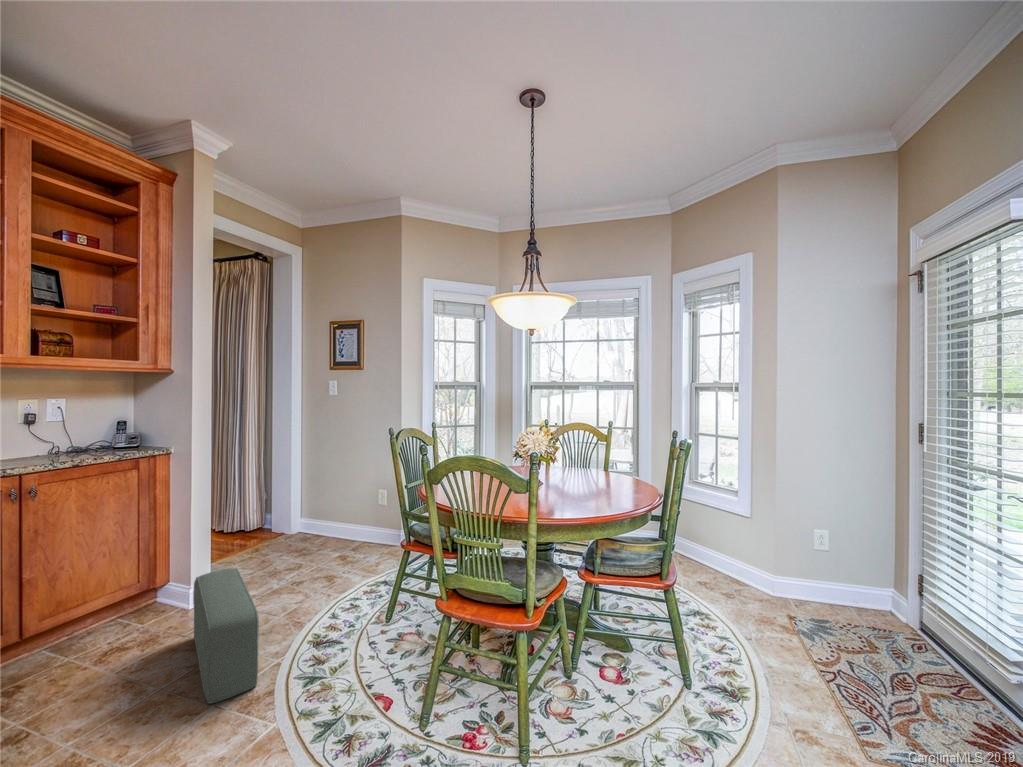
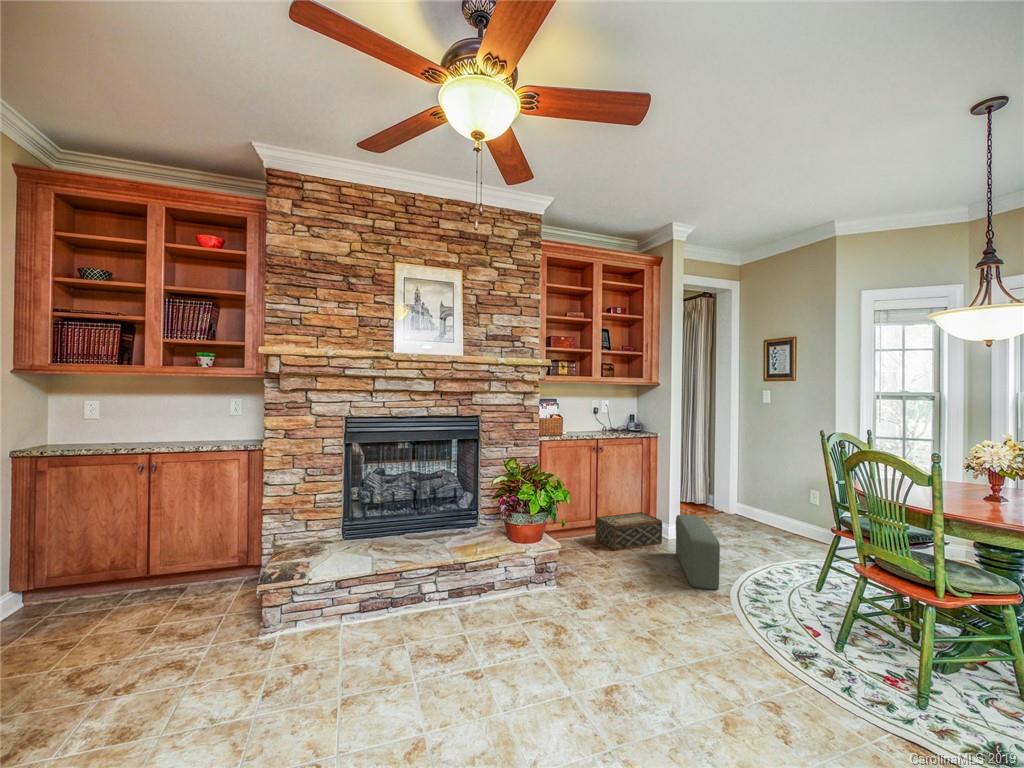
woven basket: none [13,582,173,686] -> present [595,512,662,551]

